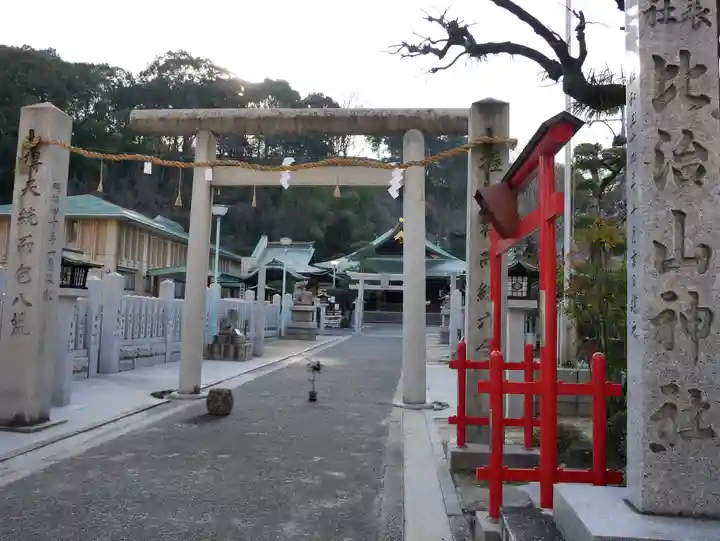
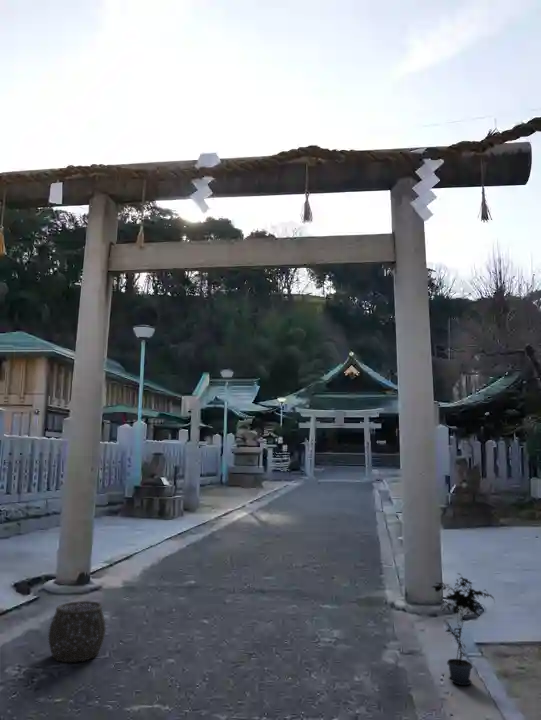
potted plant: present [307,361,323,399] -> present [433,577,493,685]

